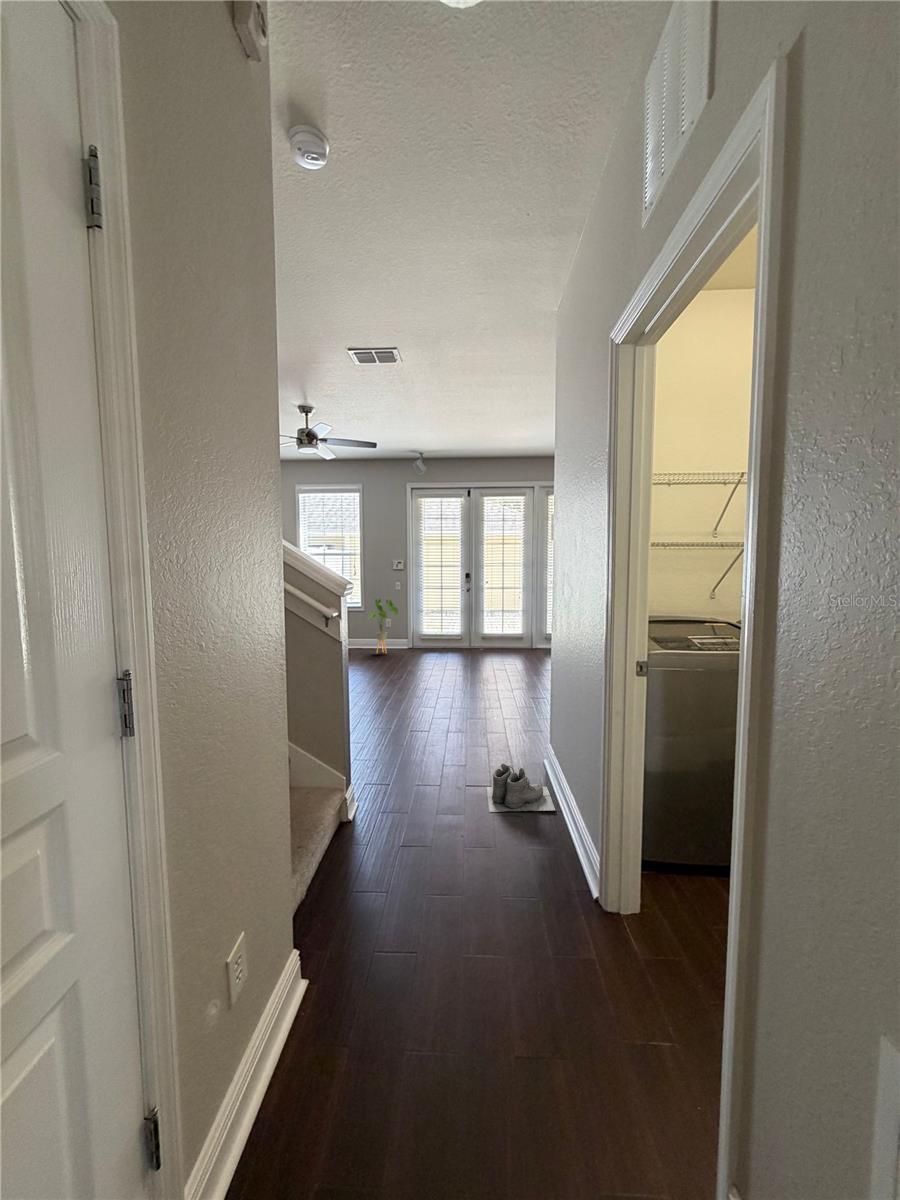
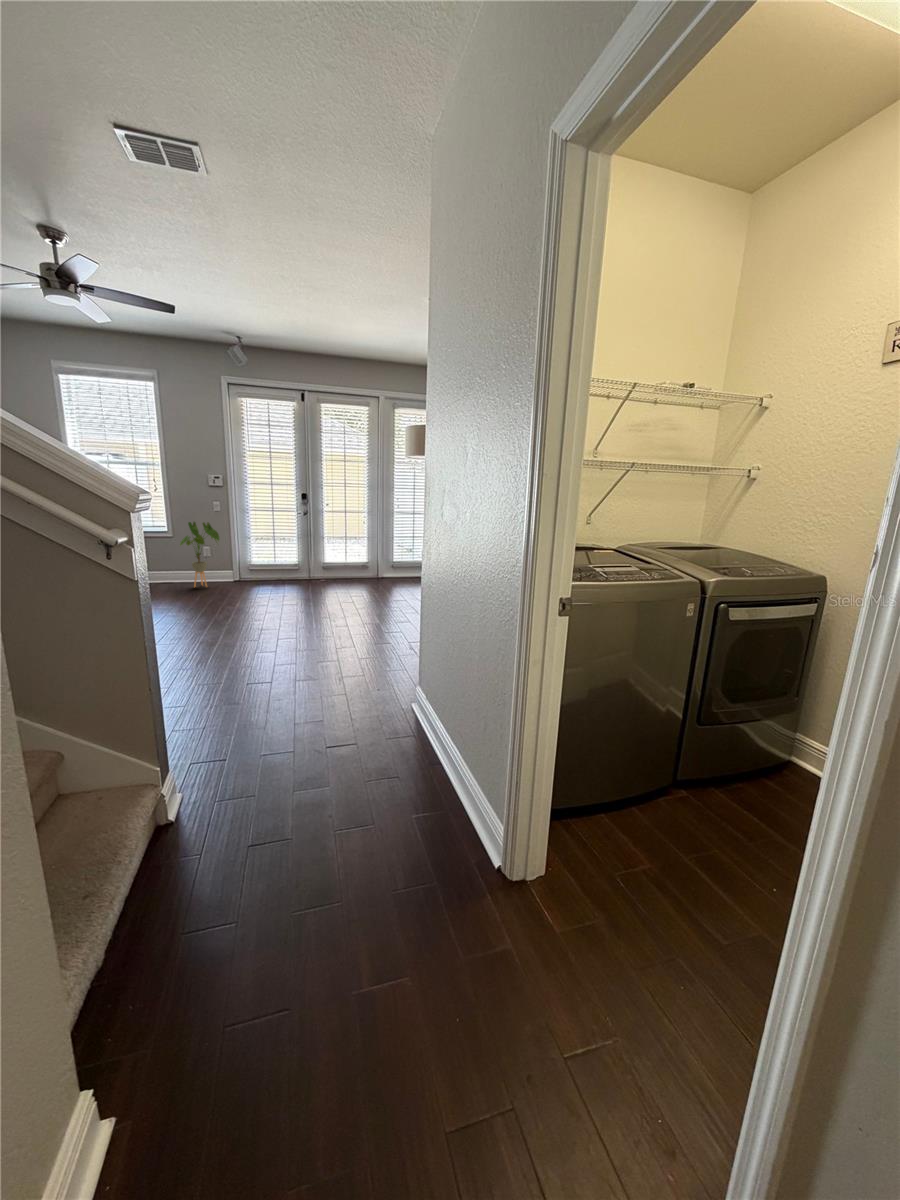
boots: present [487,764,555,812] -> none [353,721,439,783]

